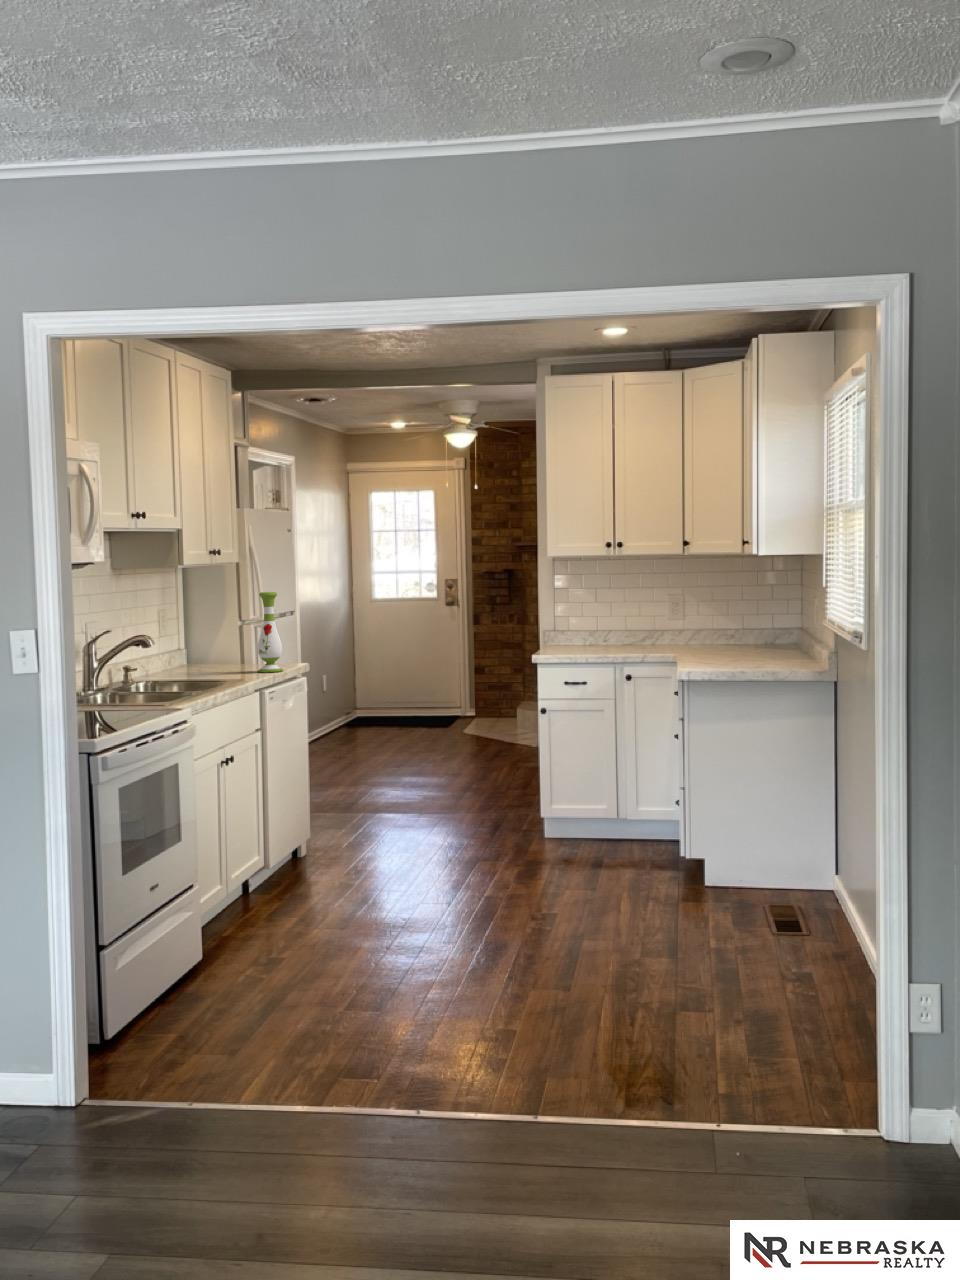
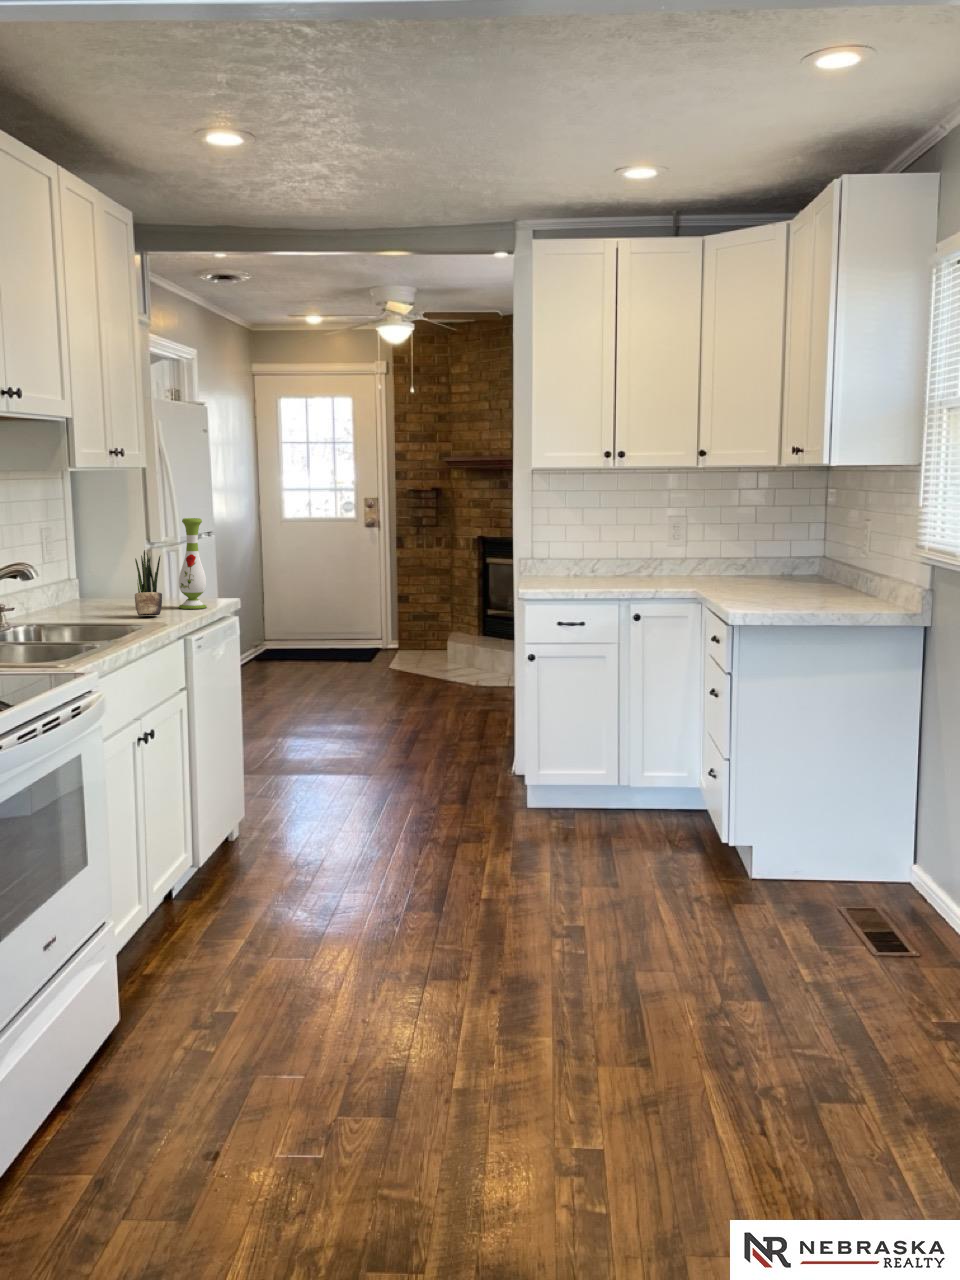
potted plant: none [217,620,241,678] -> present [135,550,162,615]

